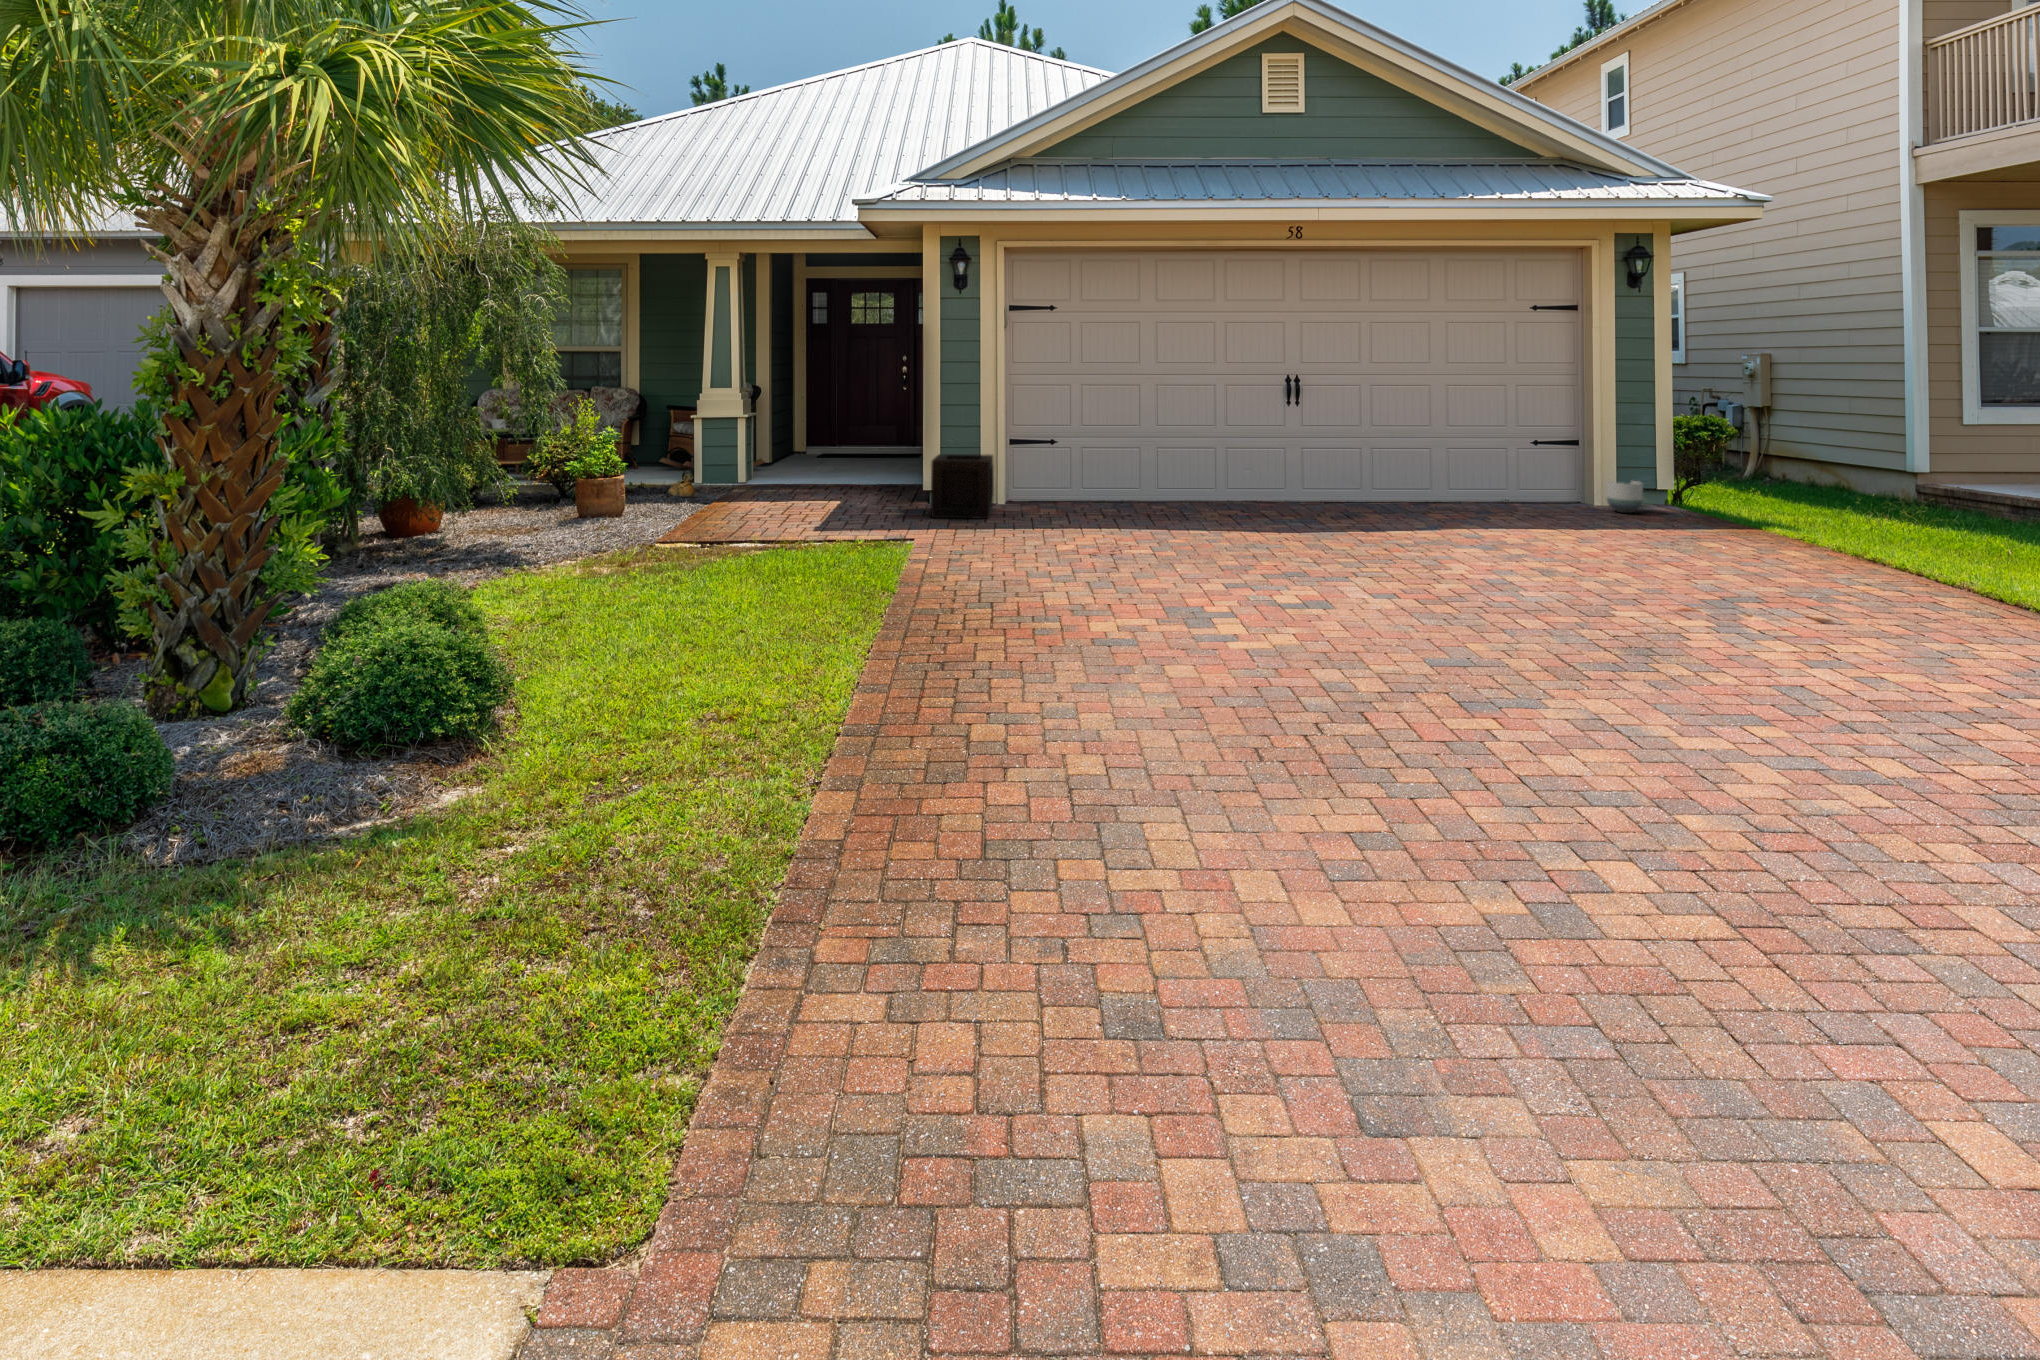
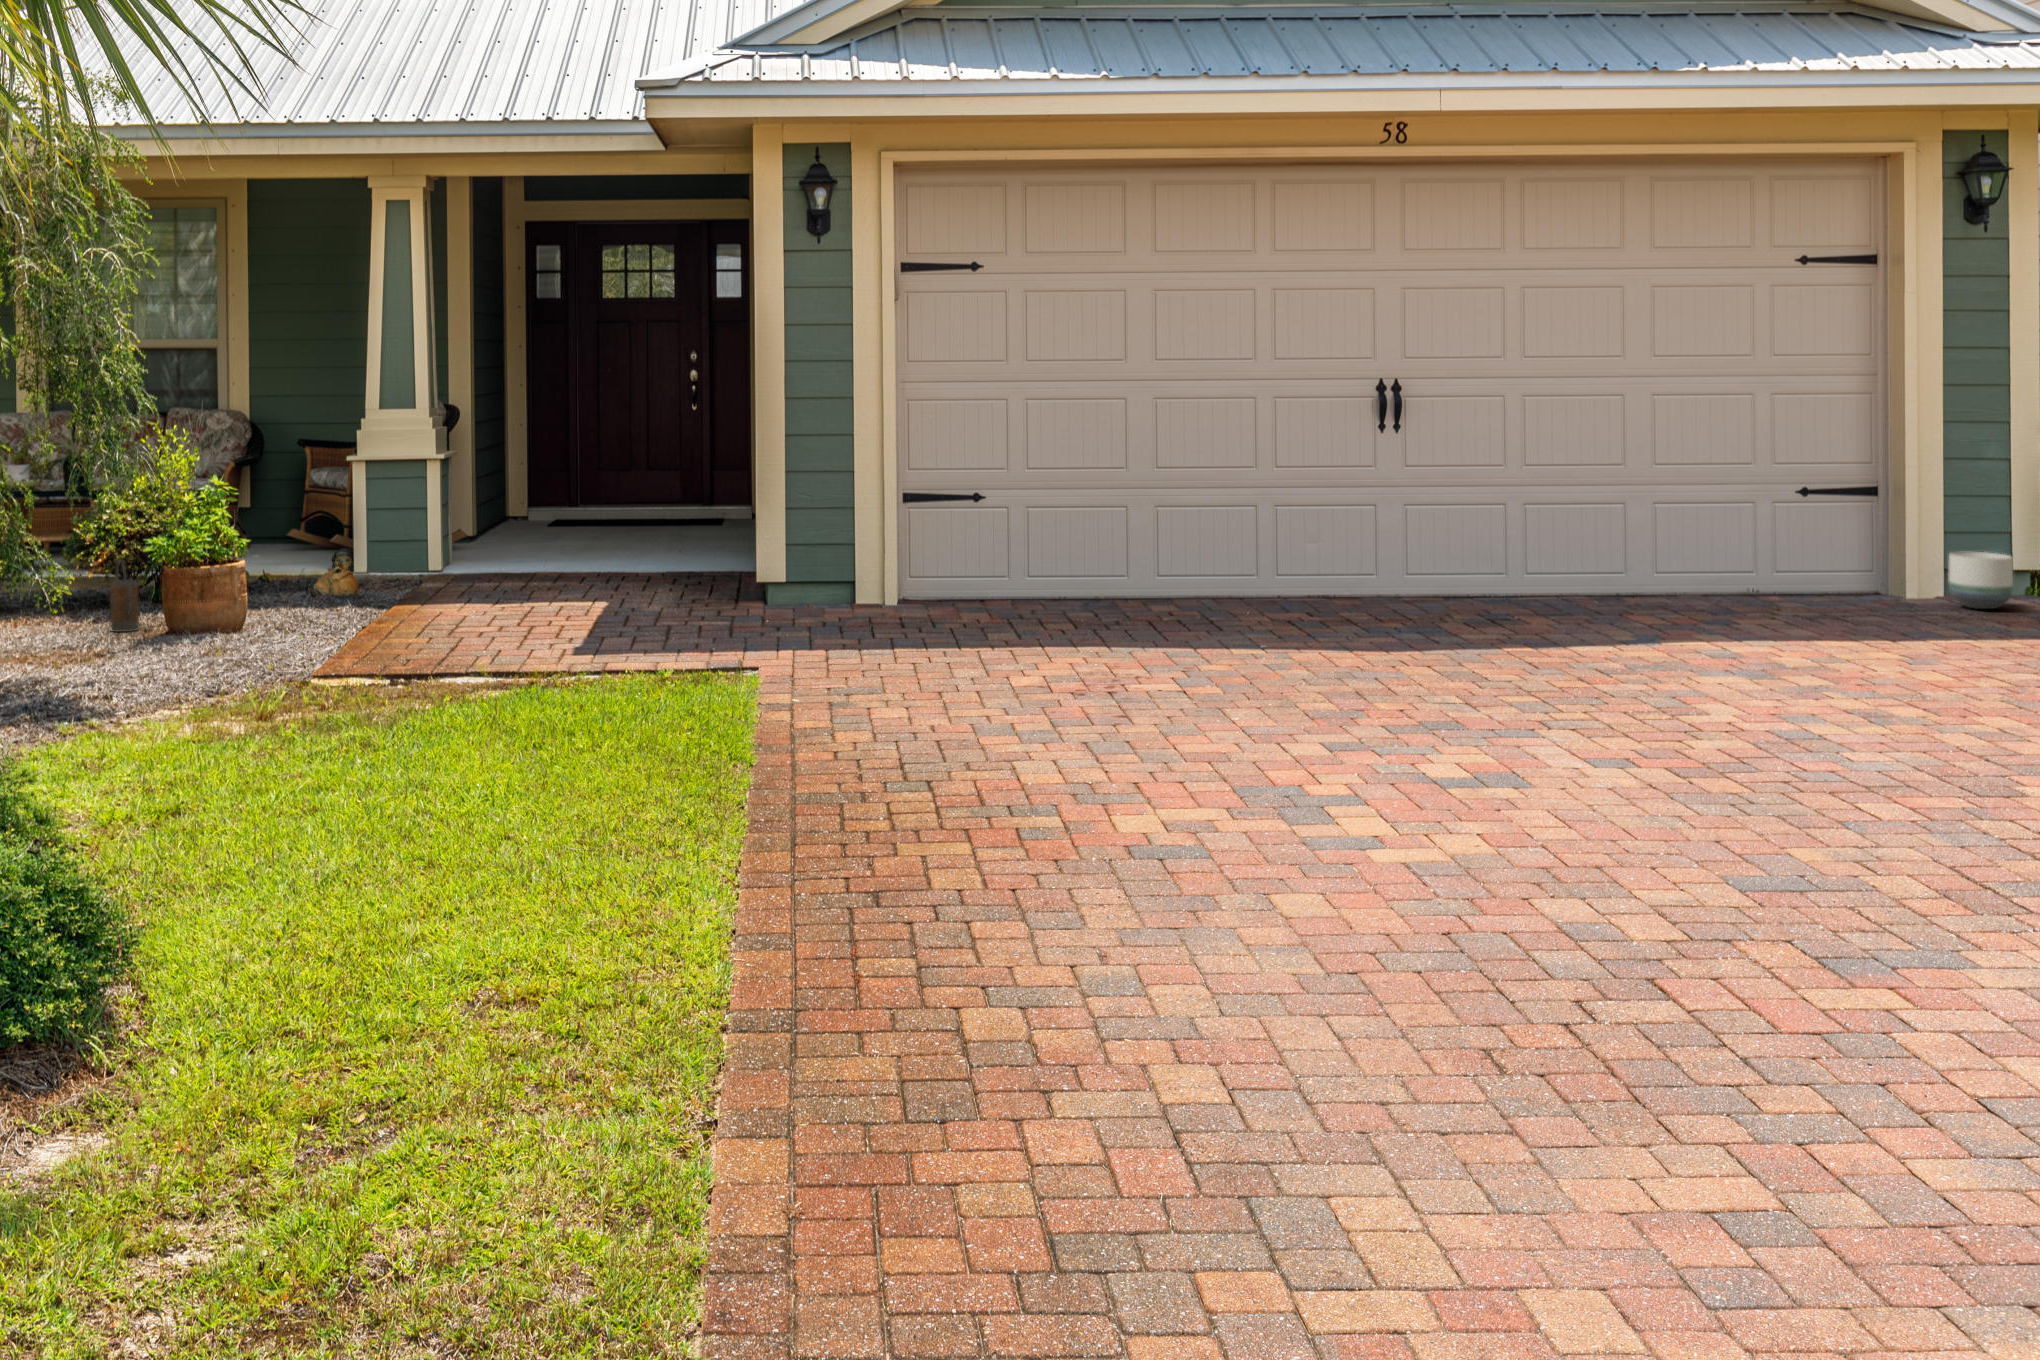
wooden crate: present [931,454,994,519] -> none [775,518,880,630]
watering can: none [549,473,566,516] -> present [110,559,139,632]

